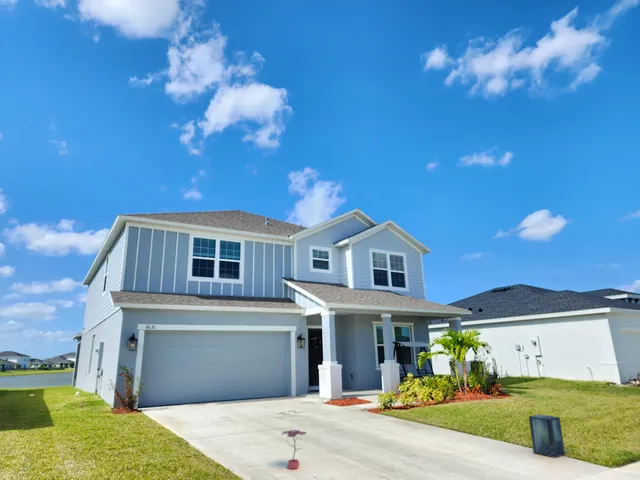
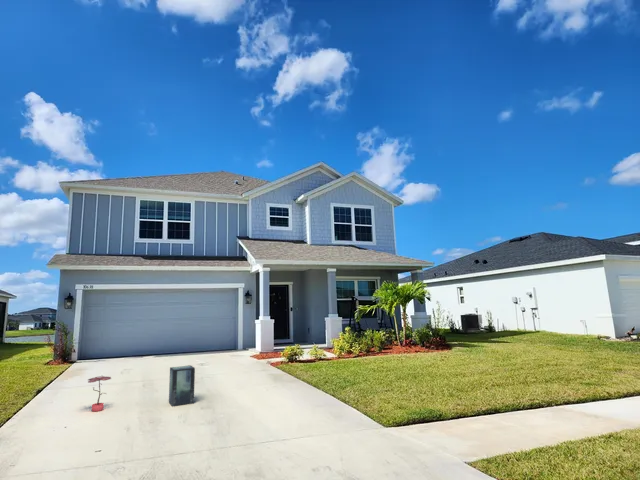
storage box: present [529,414,565,458] -> present [169,366,195,406]

